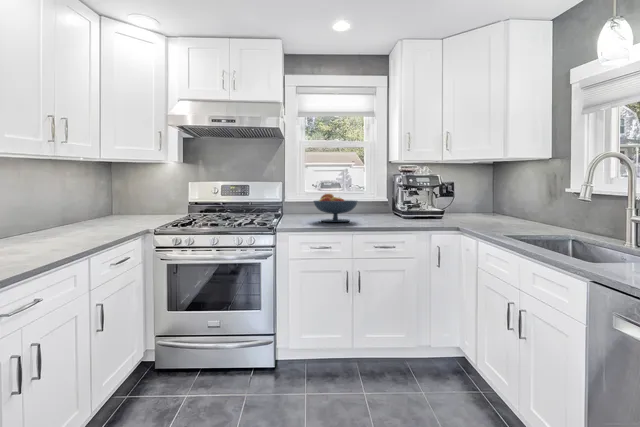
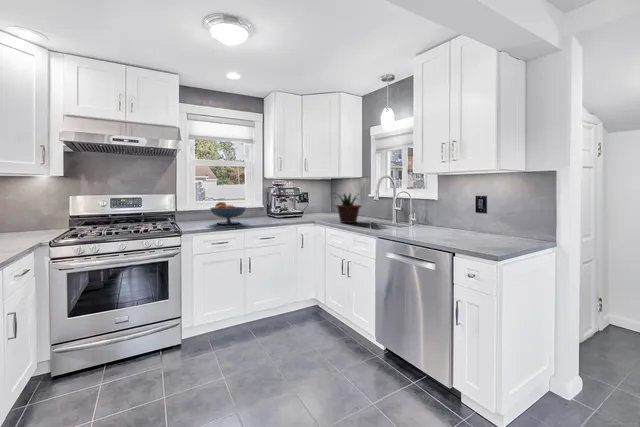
potted plant: none [481,180,537,227] -> present [336,194,361,223]

